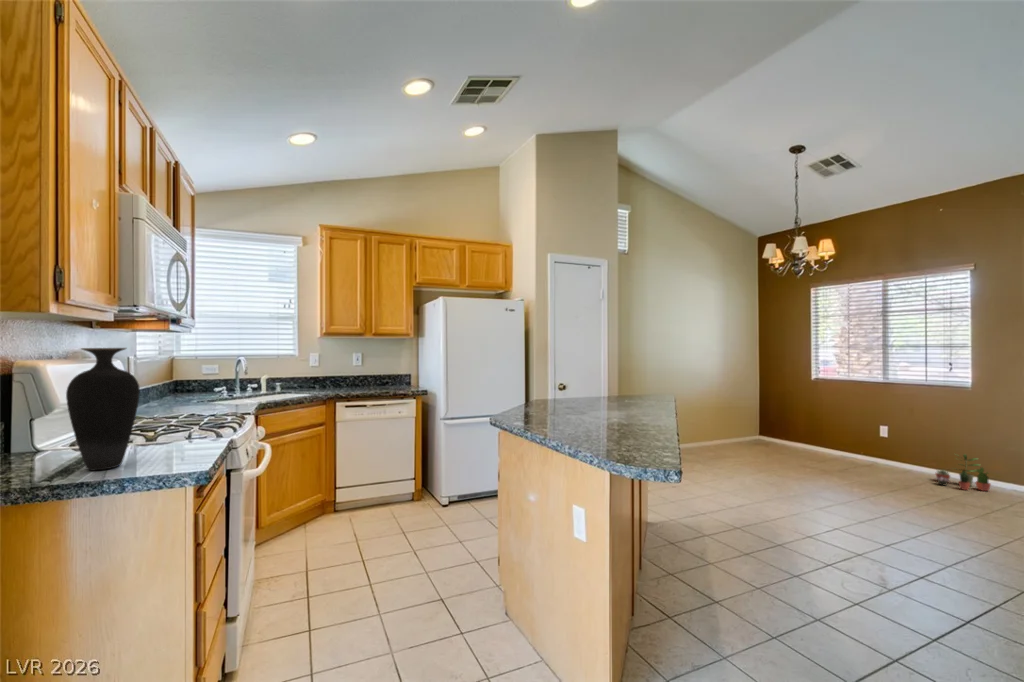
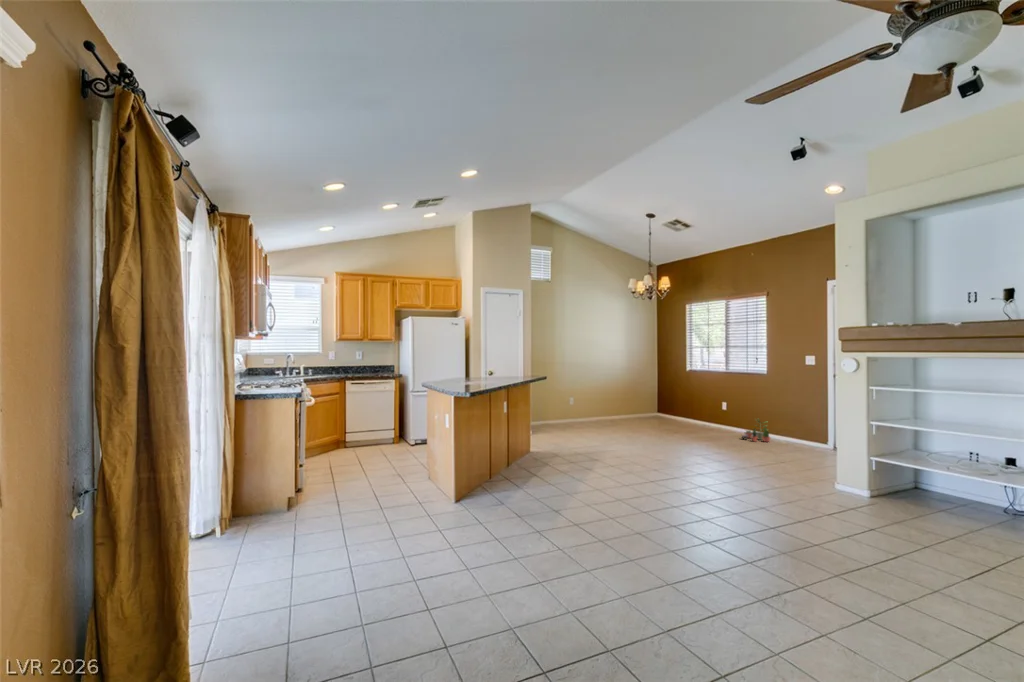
vase: present [66,348,140,470] -> none [249,350,272,394]

